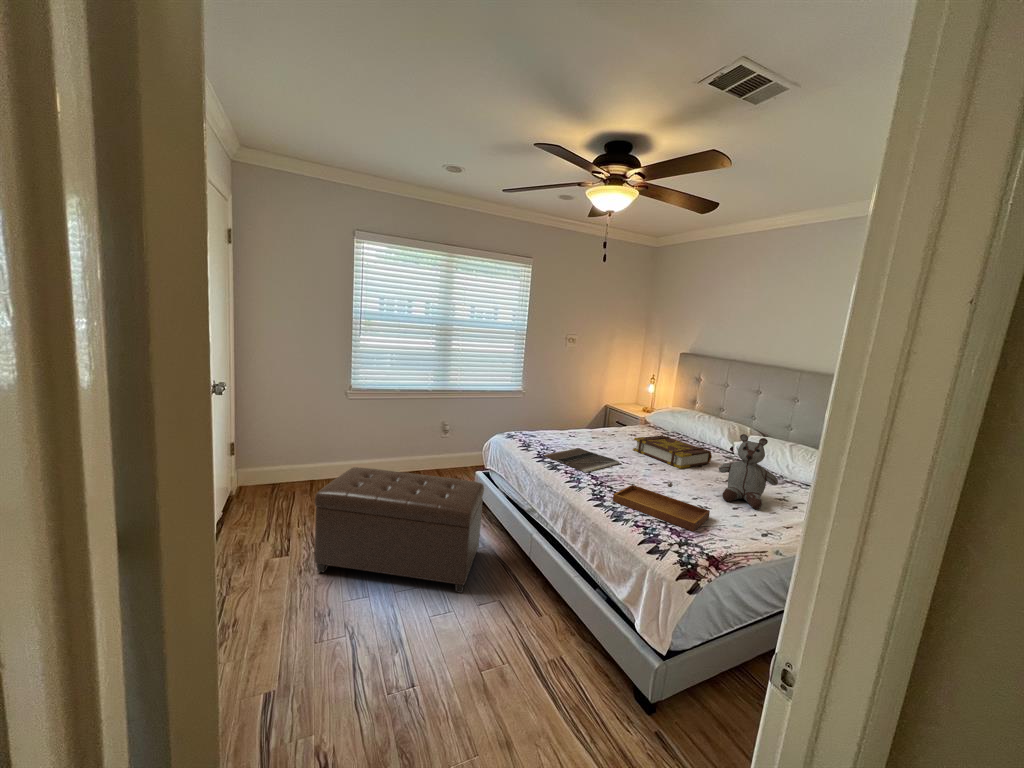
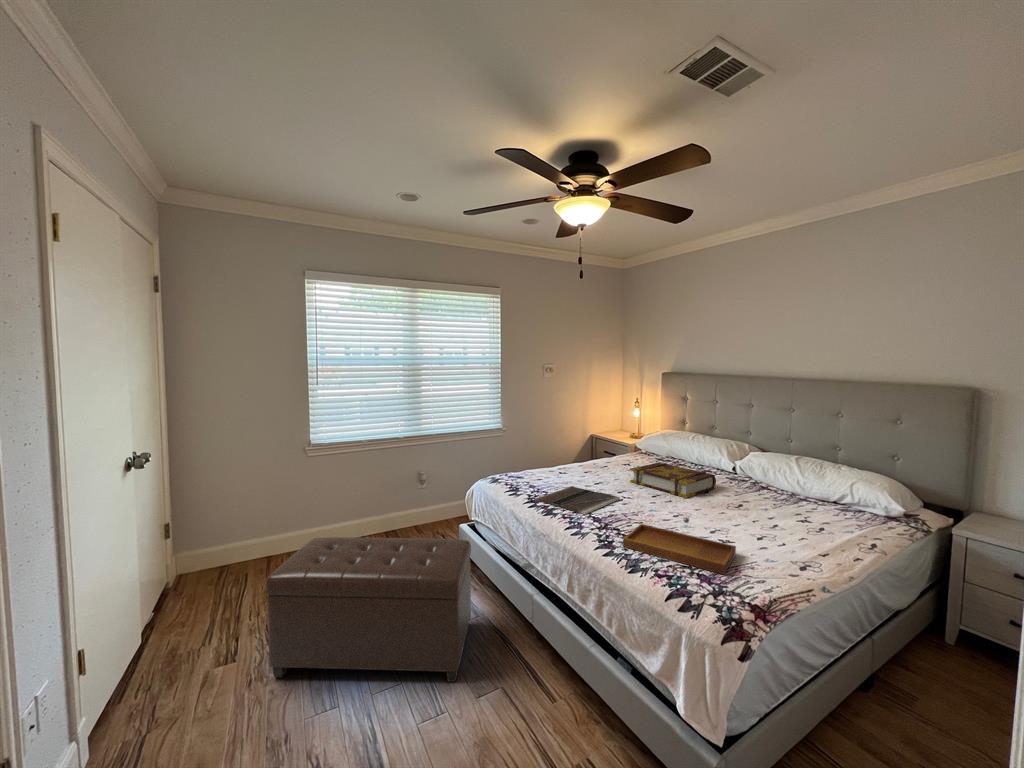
stuffed bear: present [719,434,778,509] -> none [732,453,800,537]

